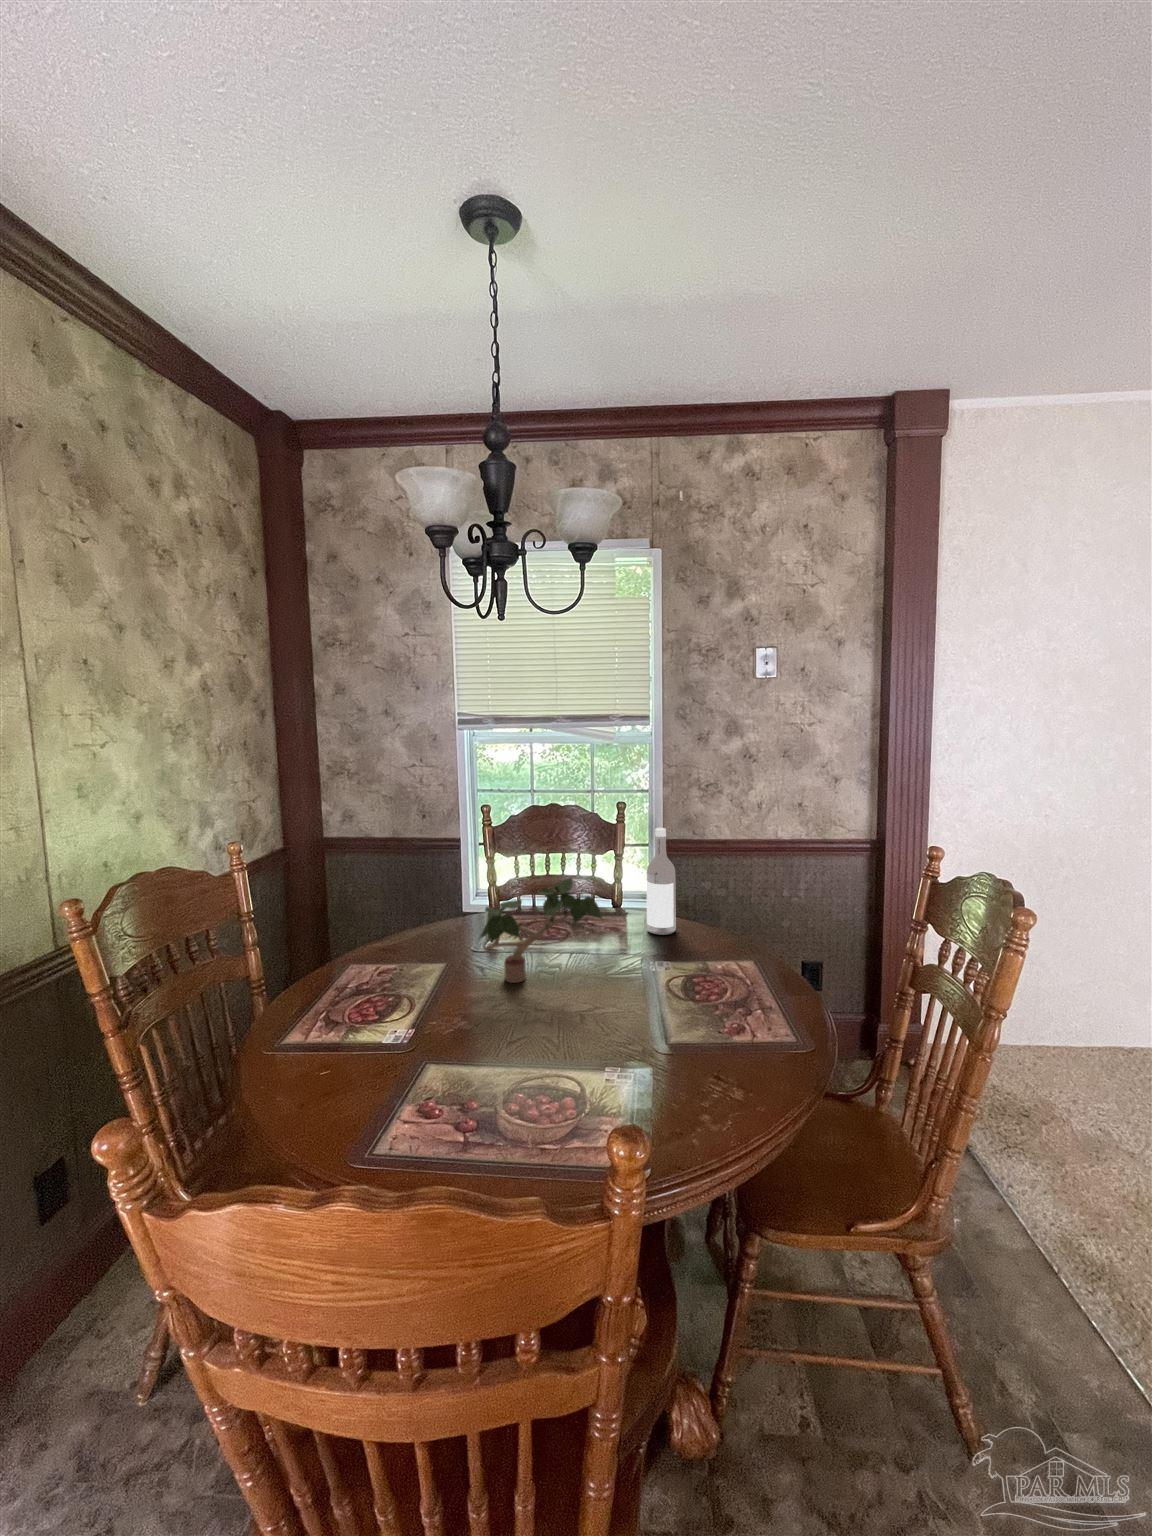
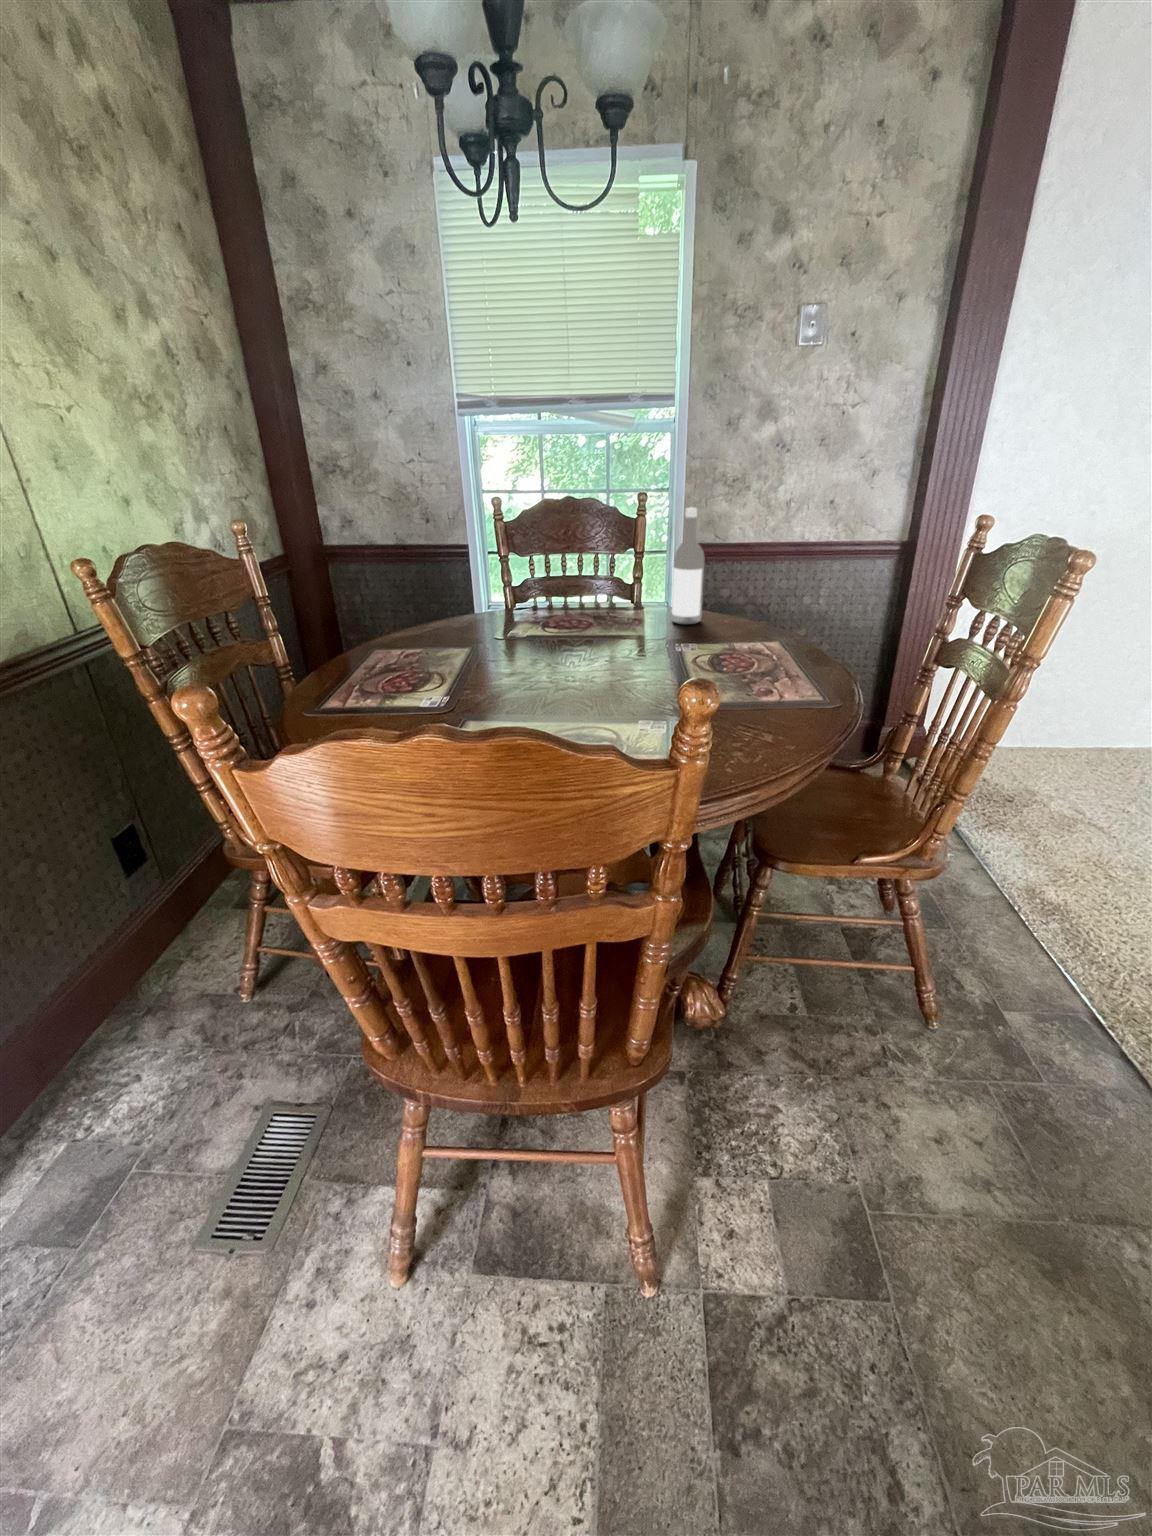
potted plant: present [479,877,602,983] -> none [496,548,646,663]

